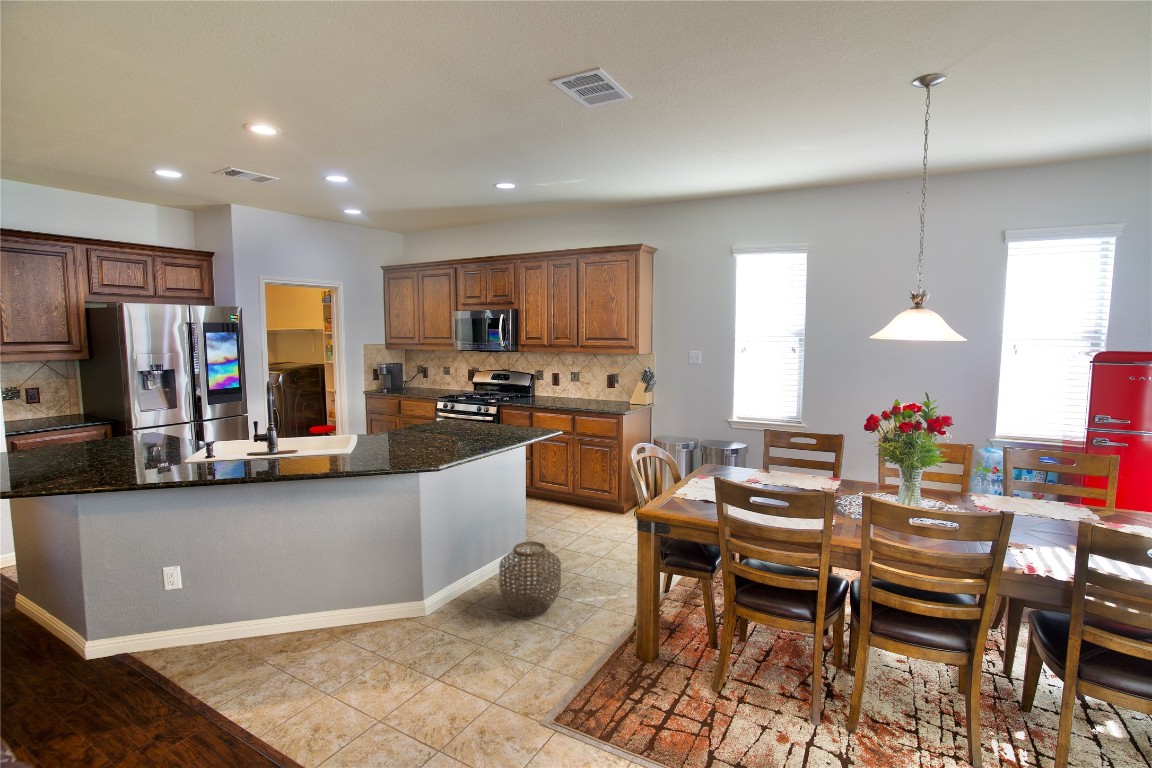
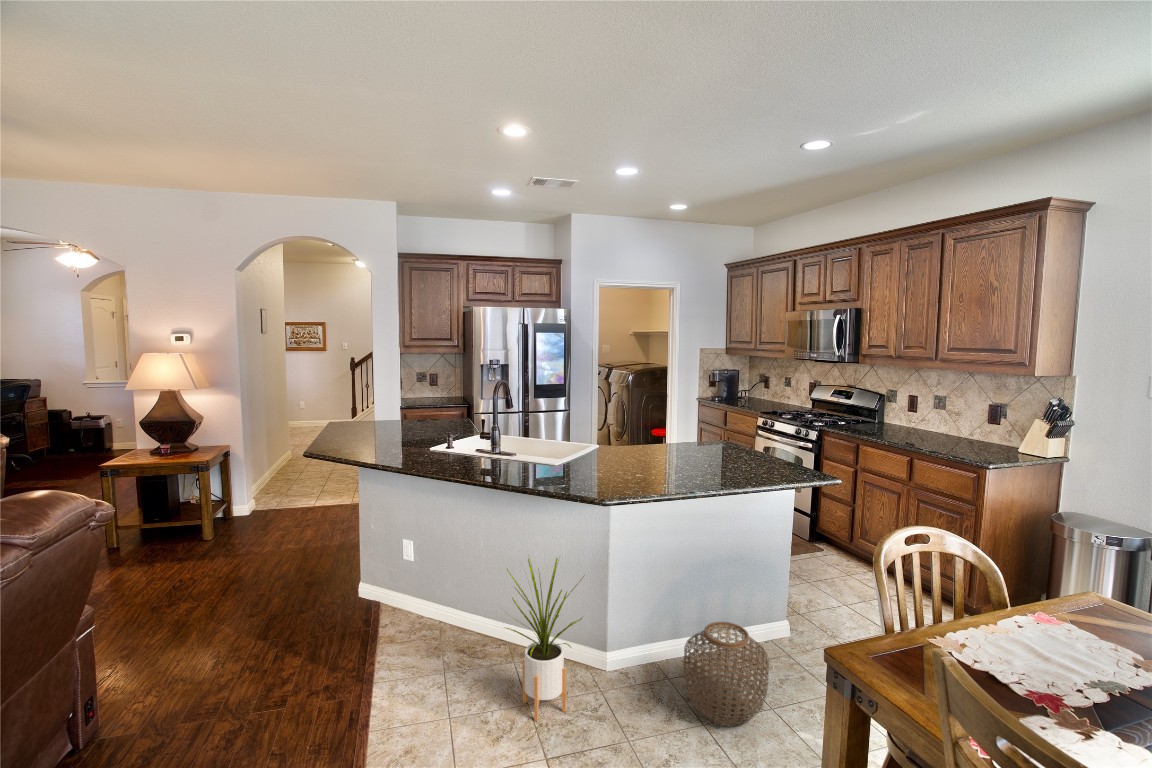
house plant: none [359,518,438,668] -> present [506,558,584,721]

